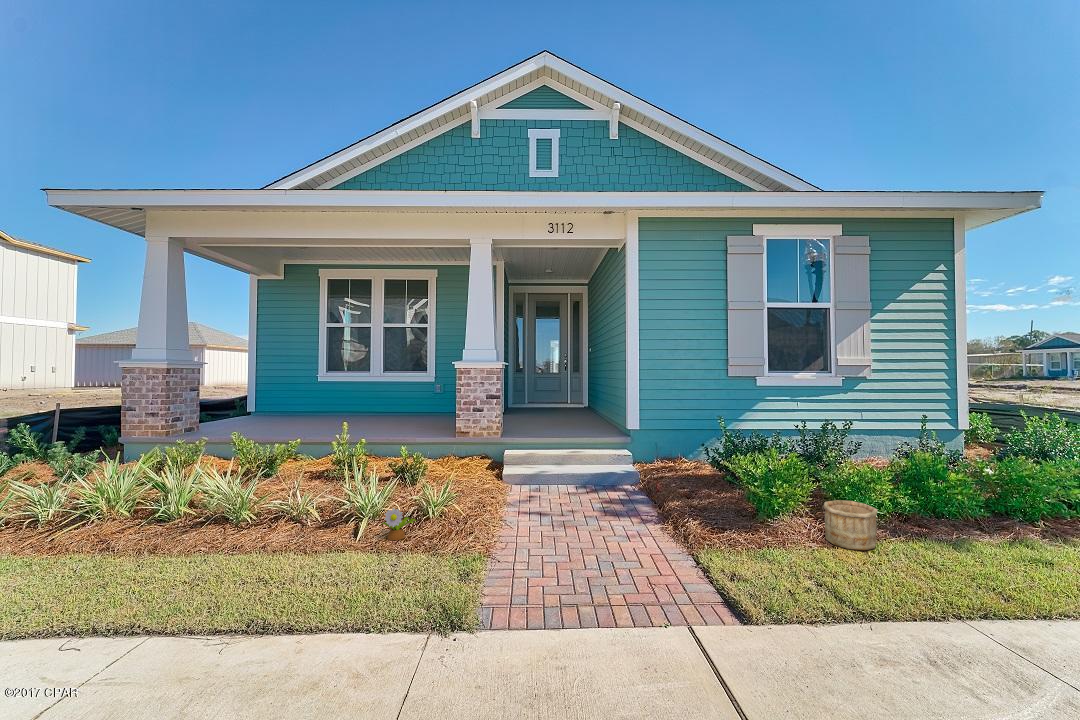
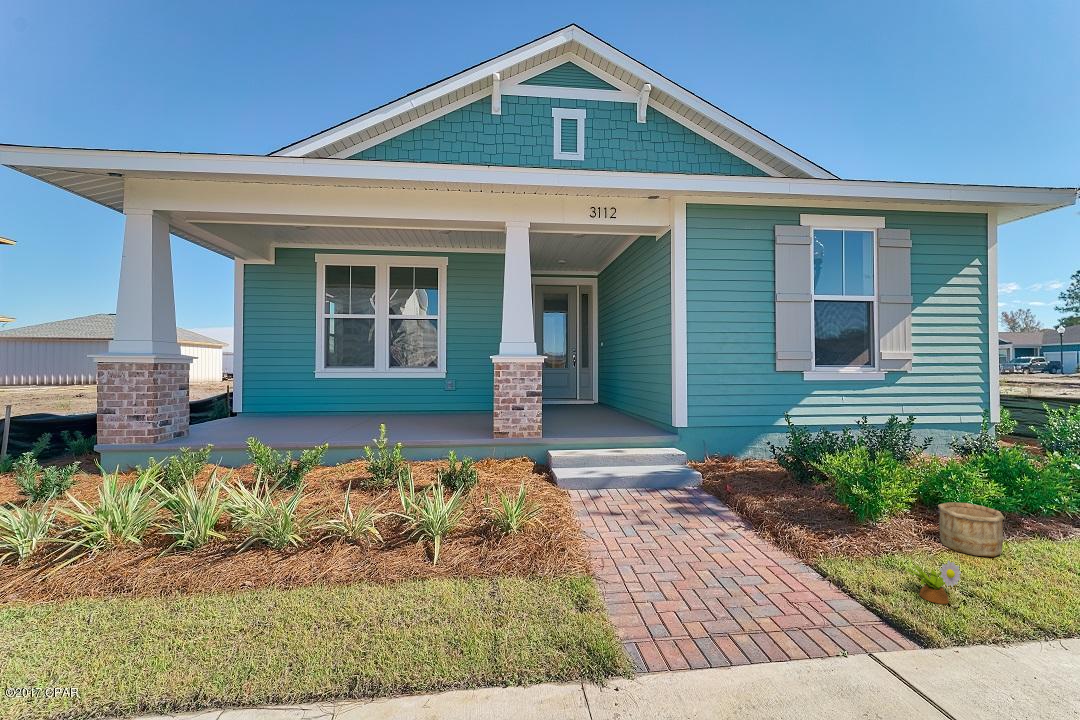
decorative plant: present [379,508,416,540] -> present [906,561,961,604]

